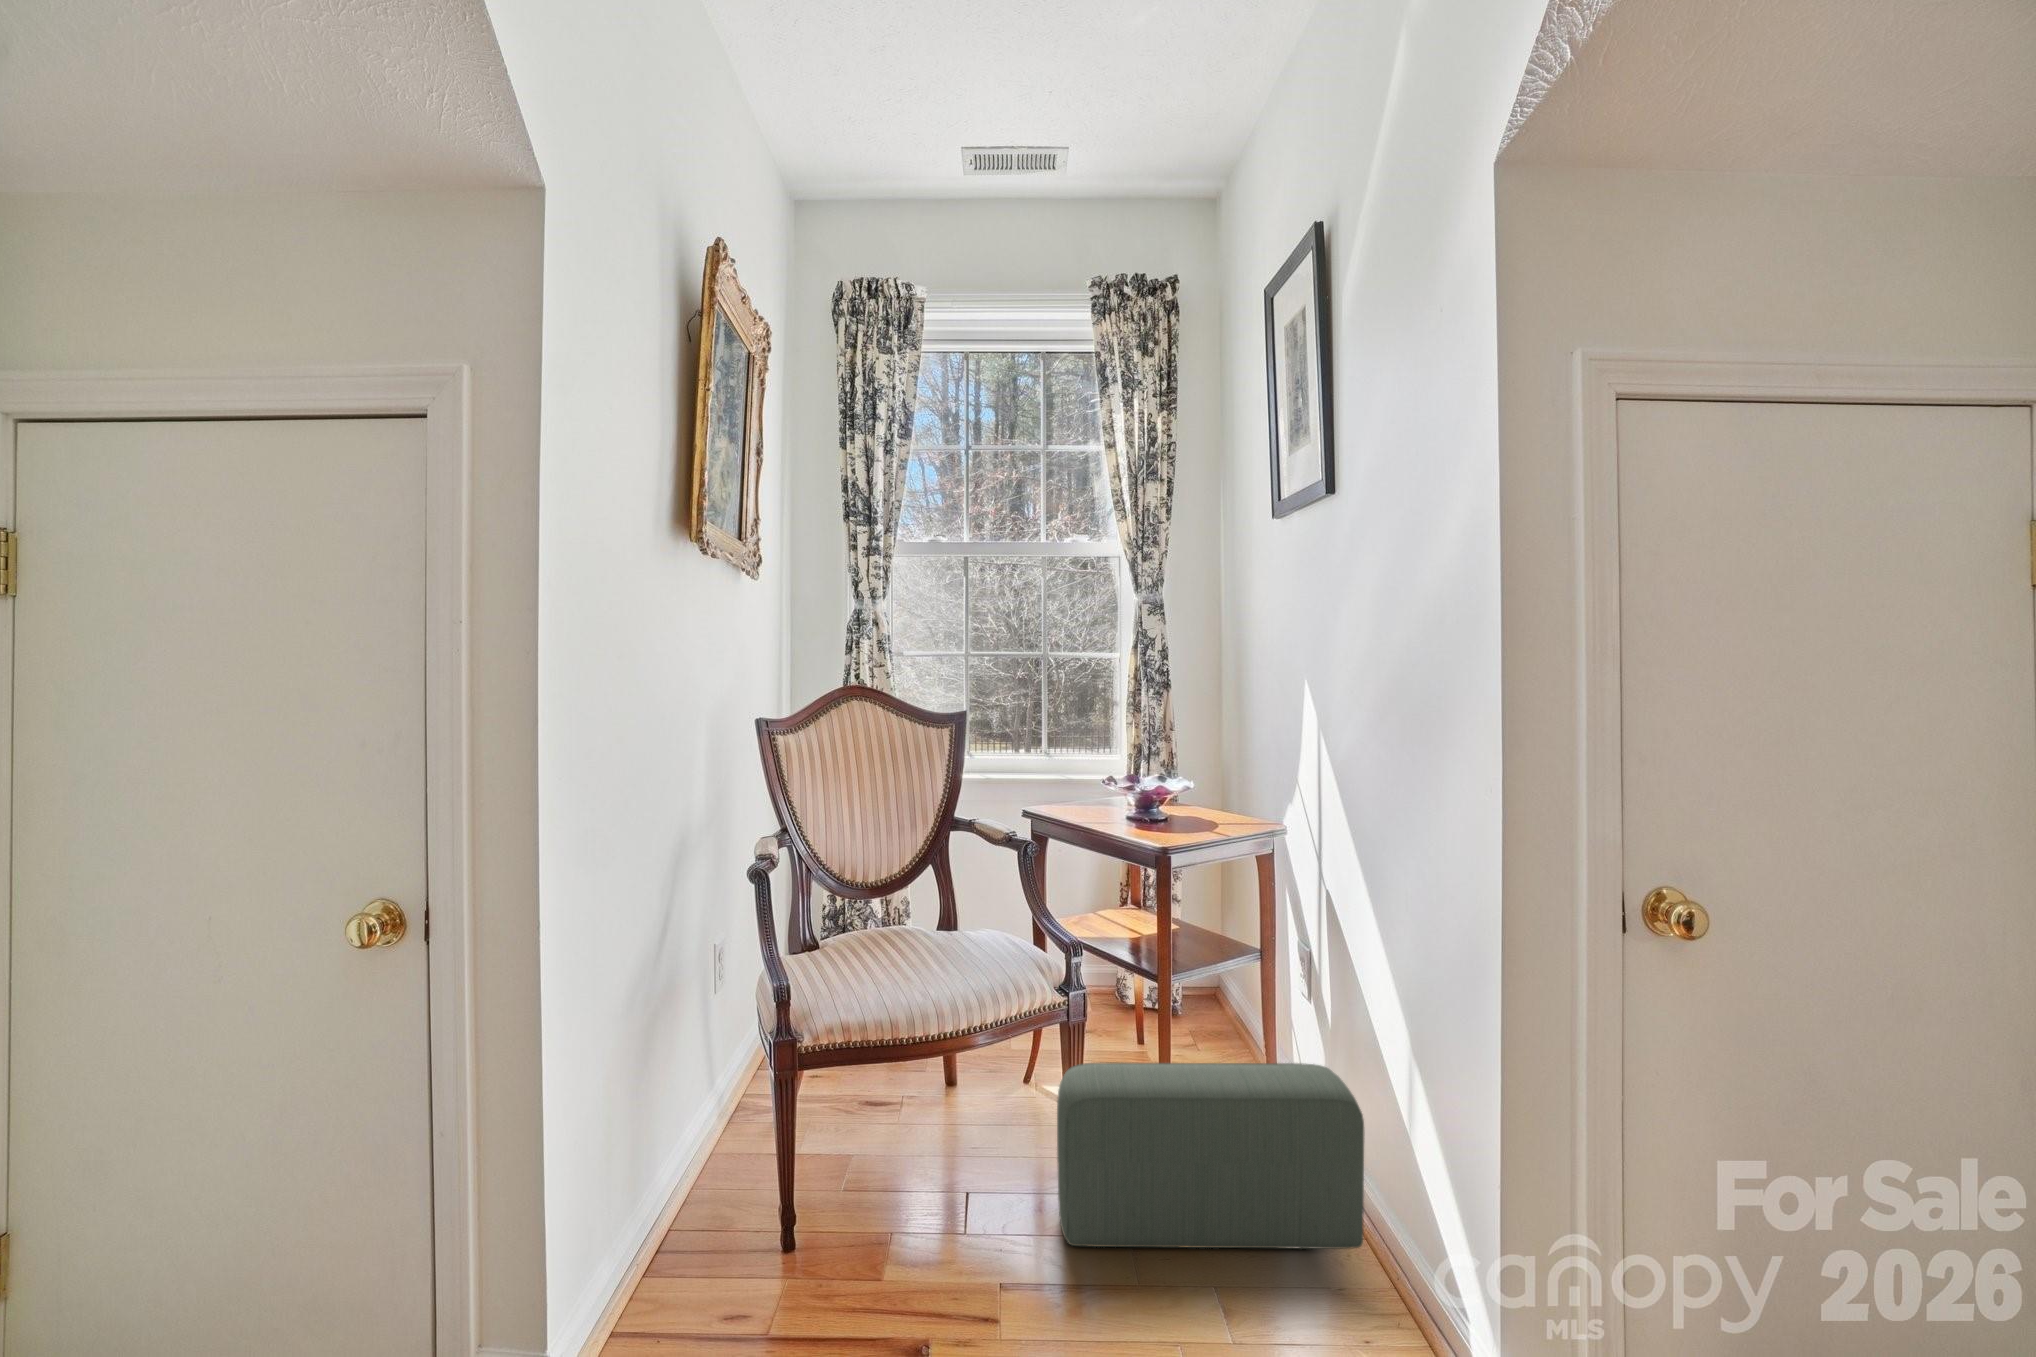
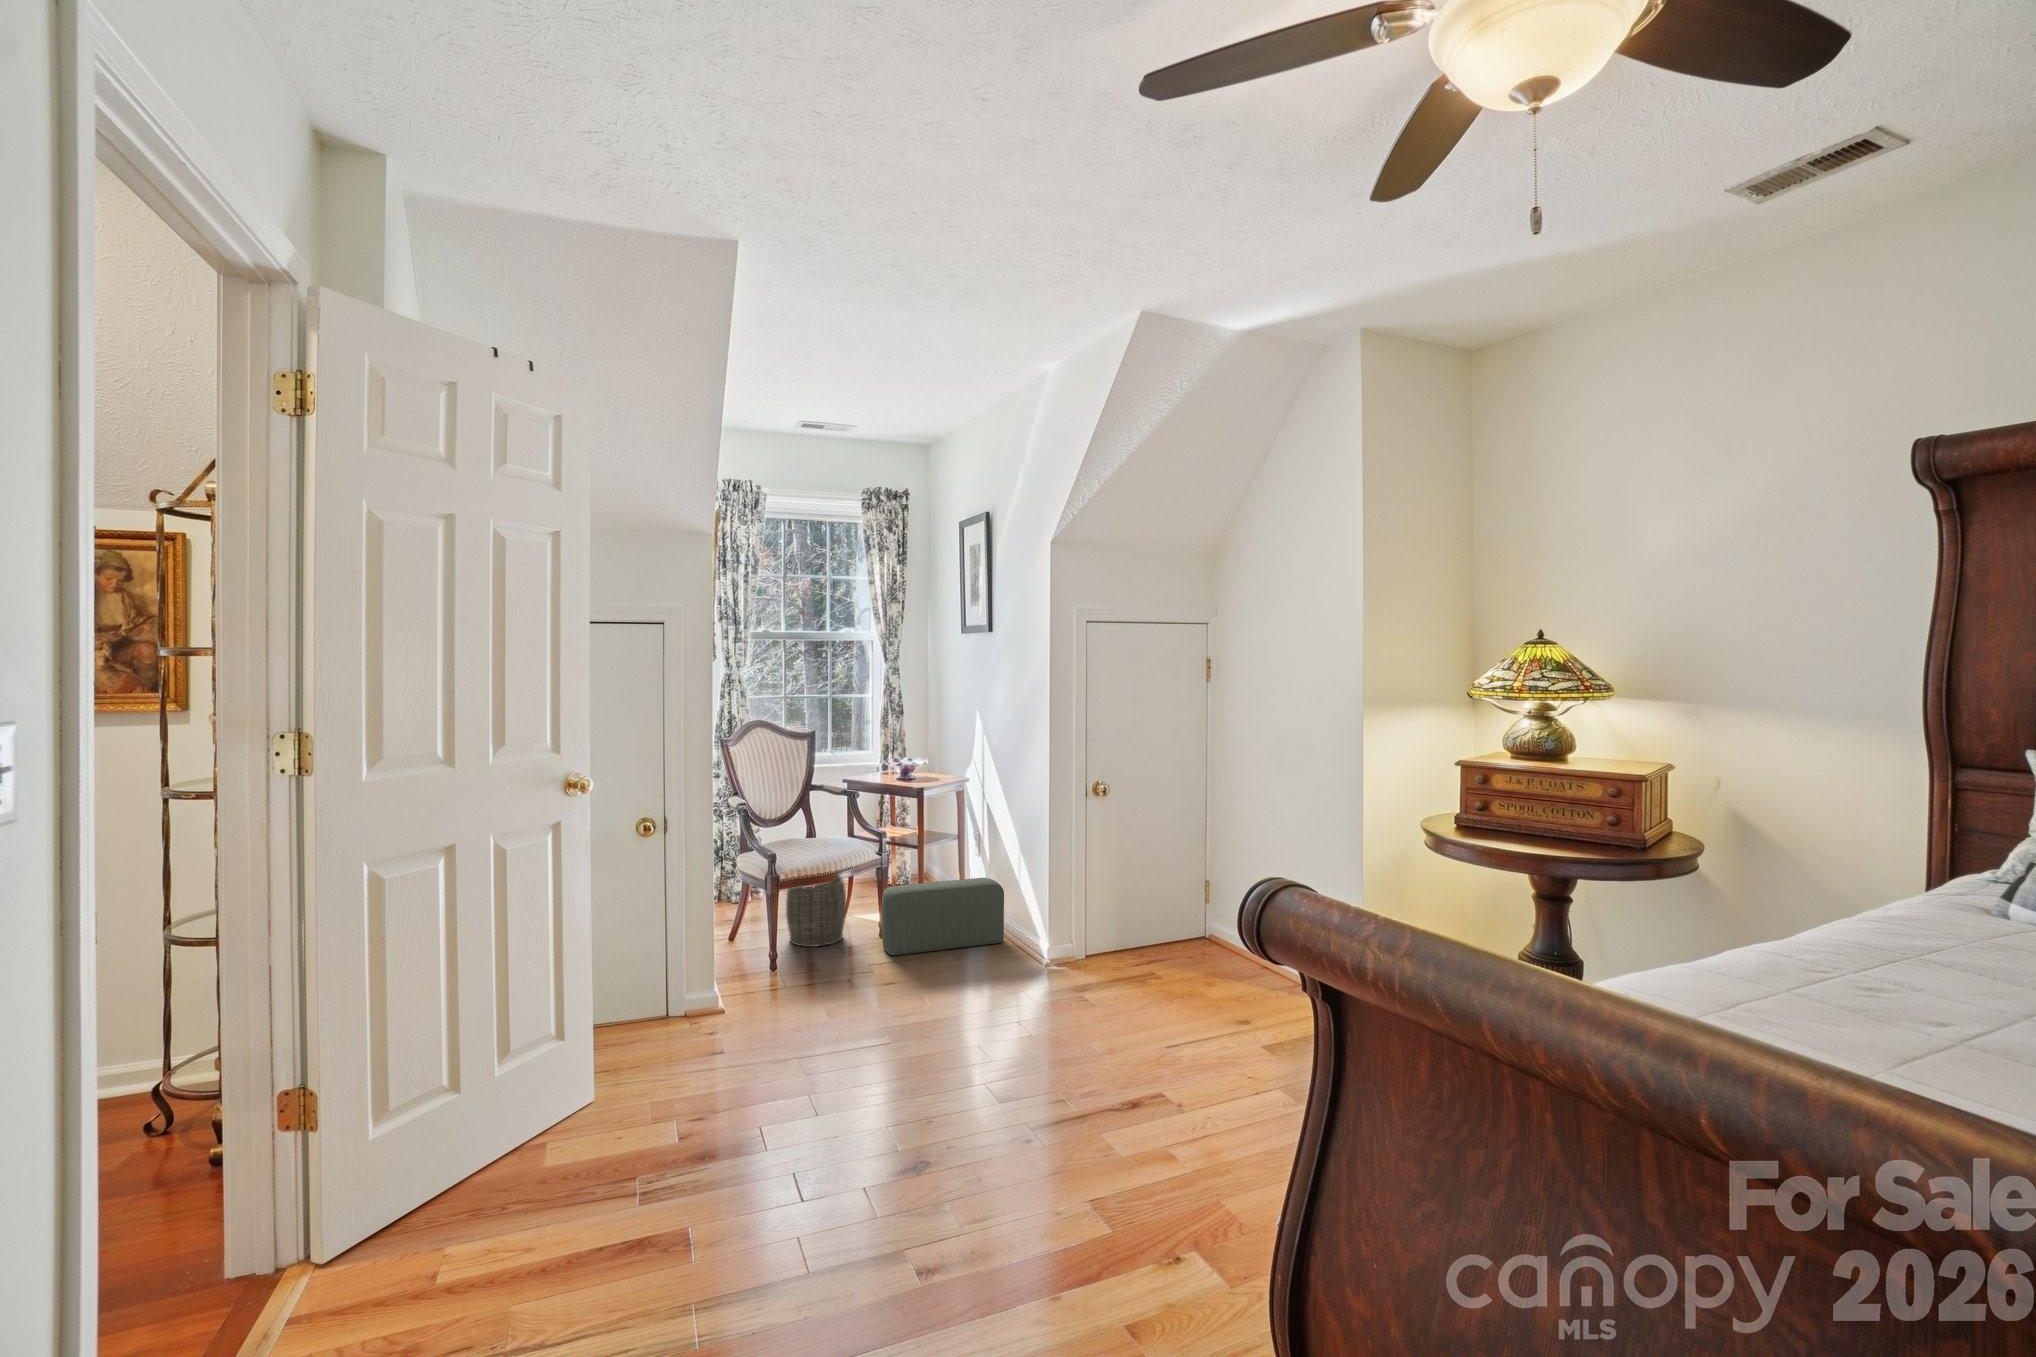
woven basket: none [876,1000,1001,1173] -> present [786,877,846,947]

